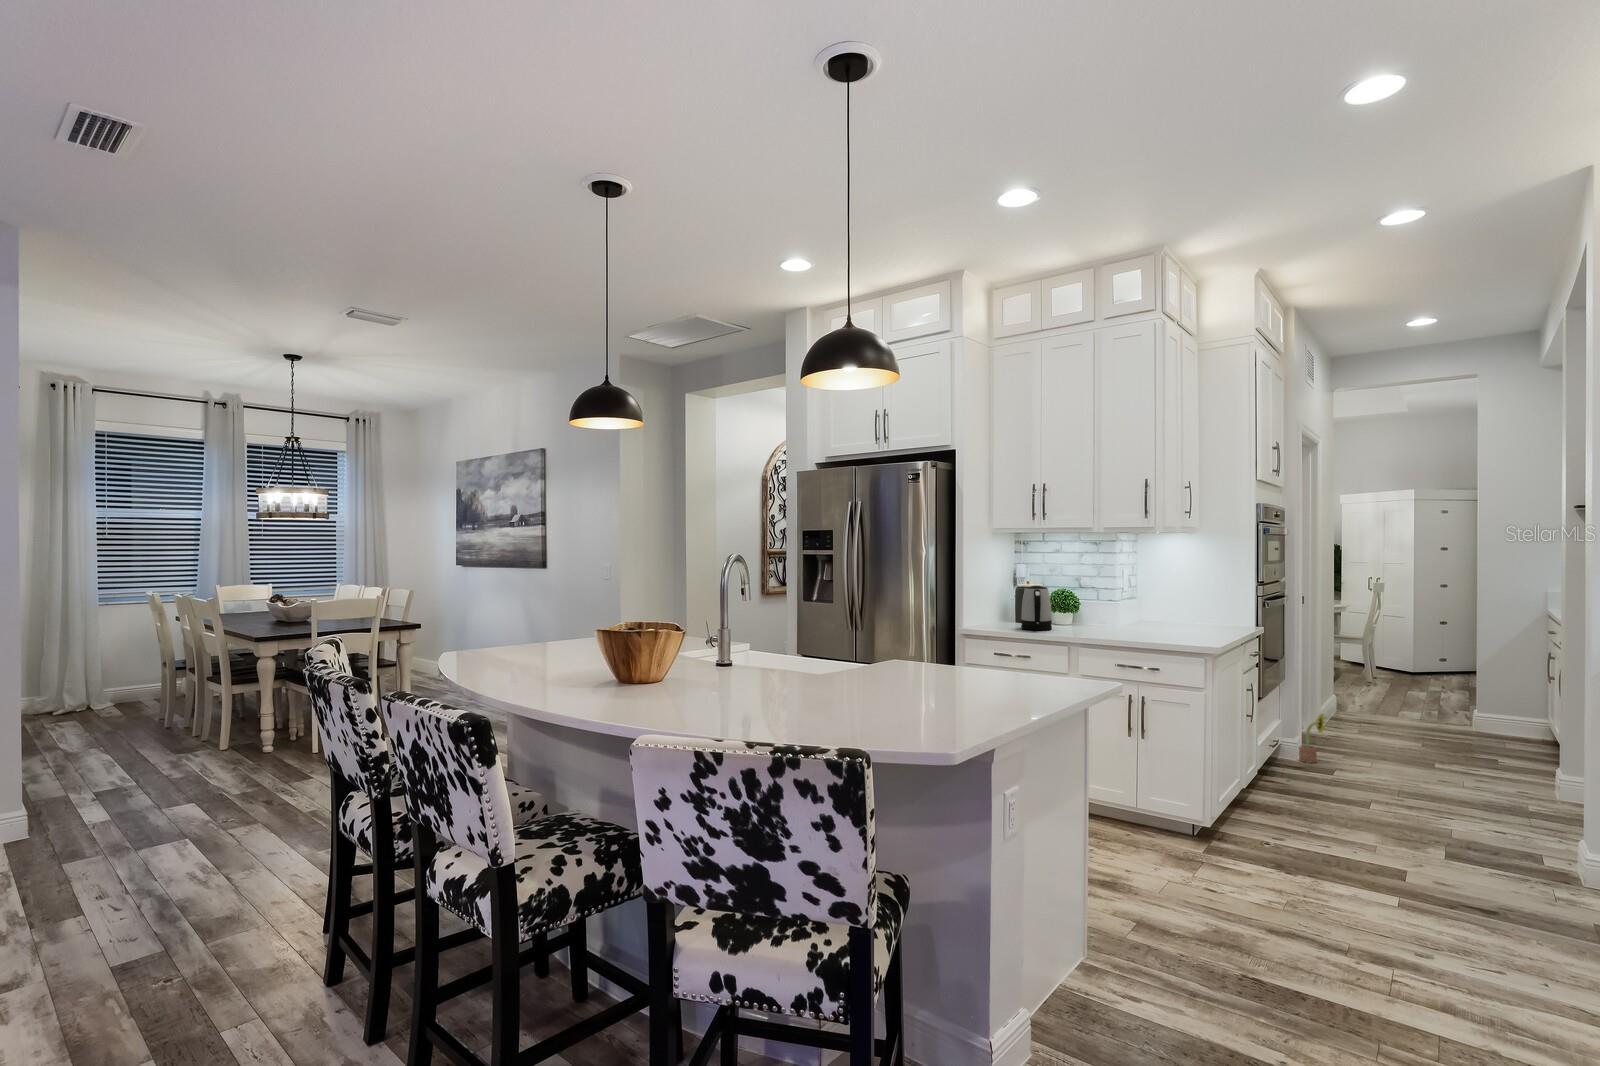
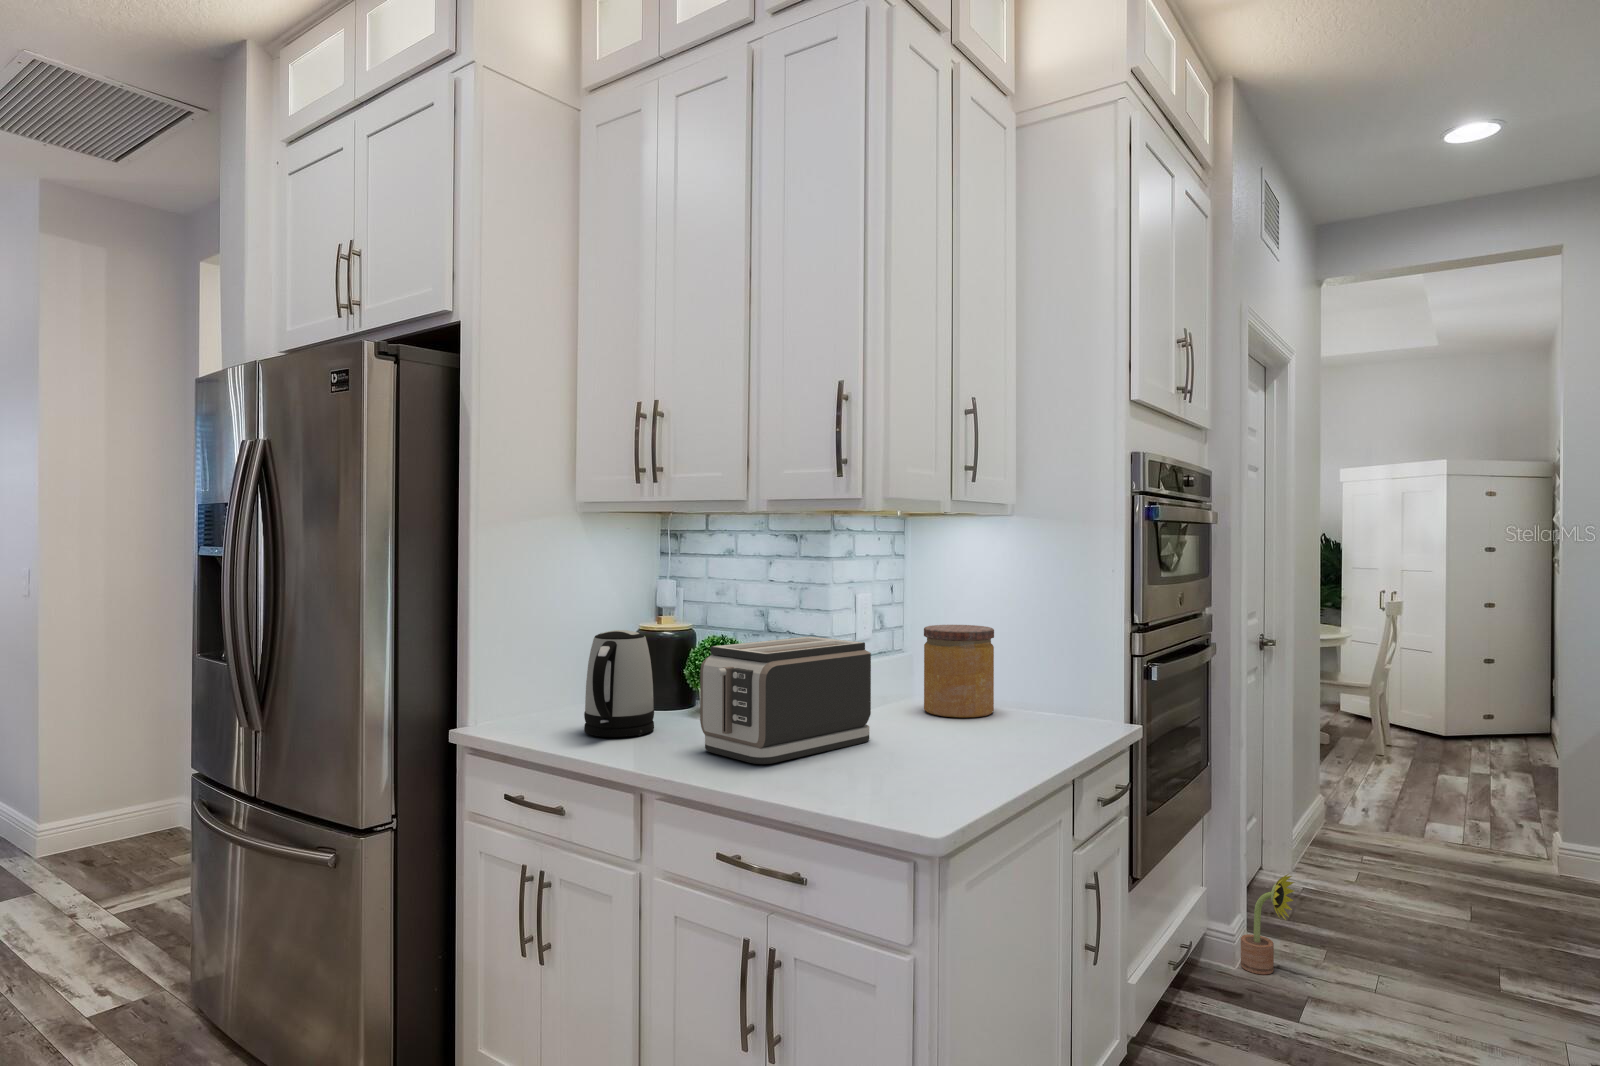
jar: none [1158,584,1193,625] -> present [924,625,994,717]
toaster: none [1086,588,1153,636] -> present [700,637,871,764]

